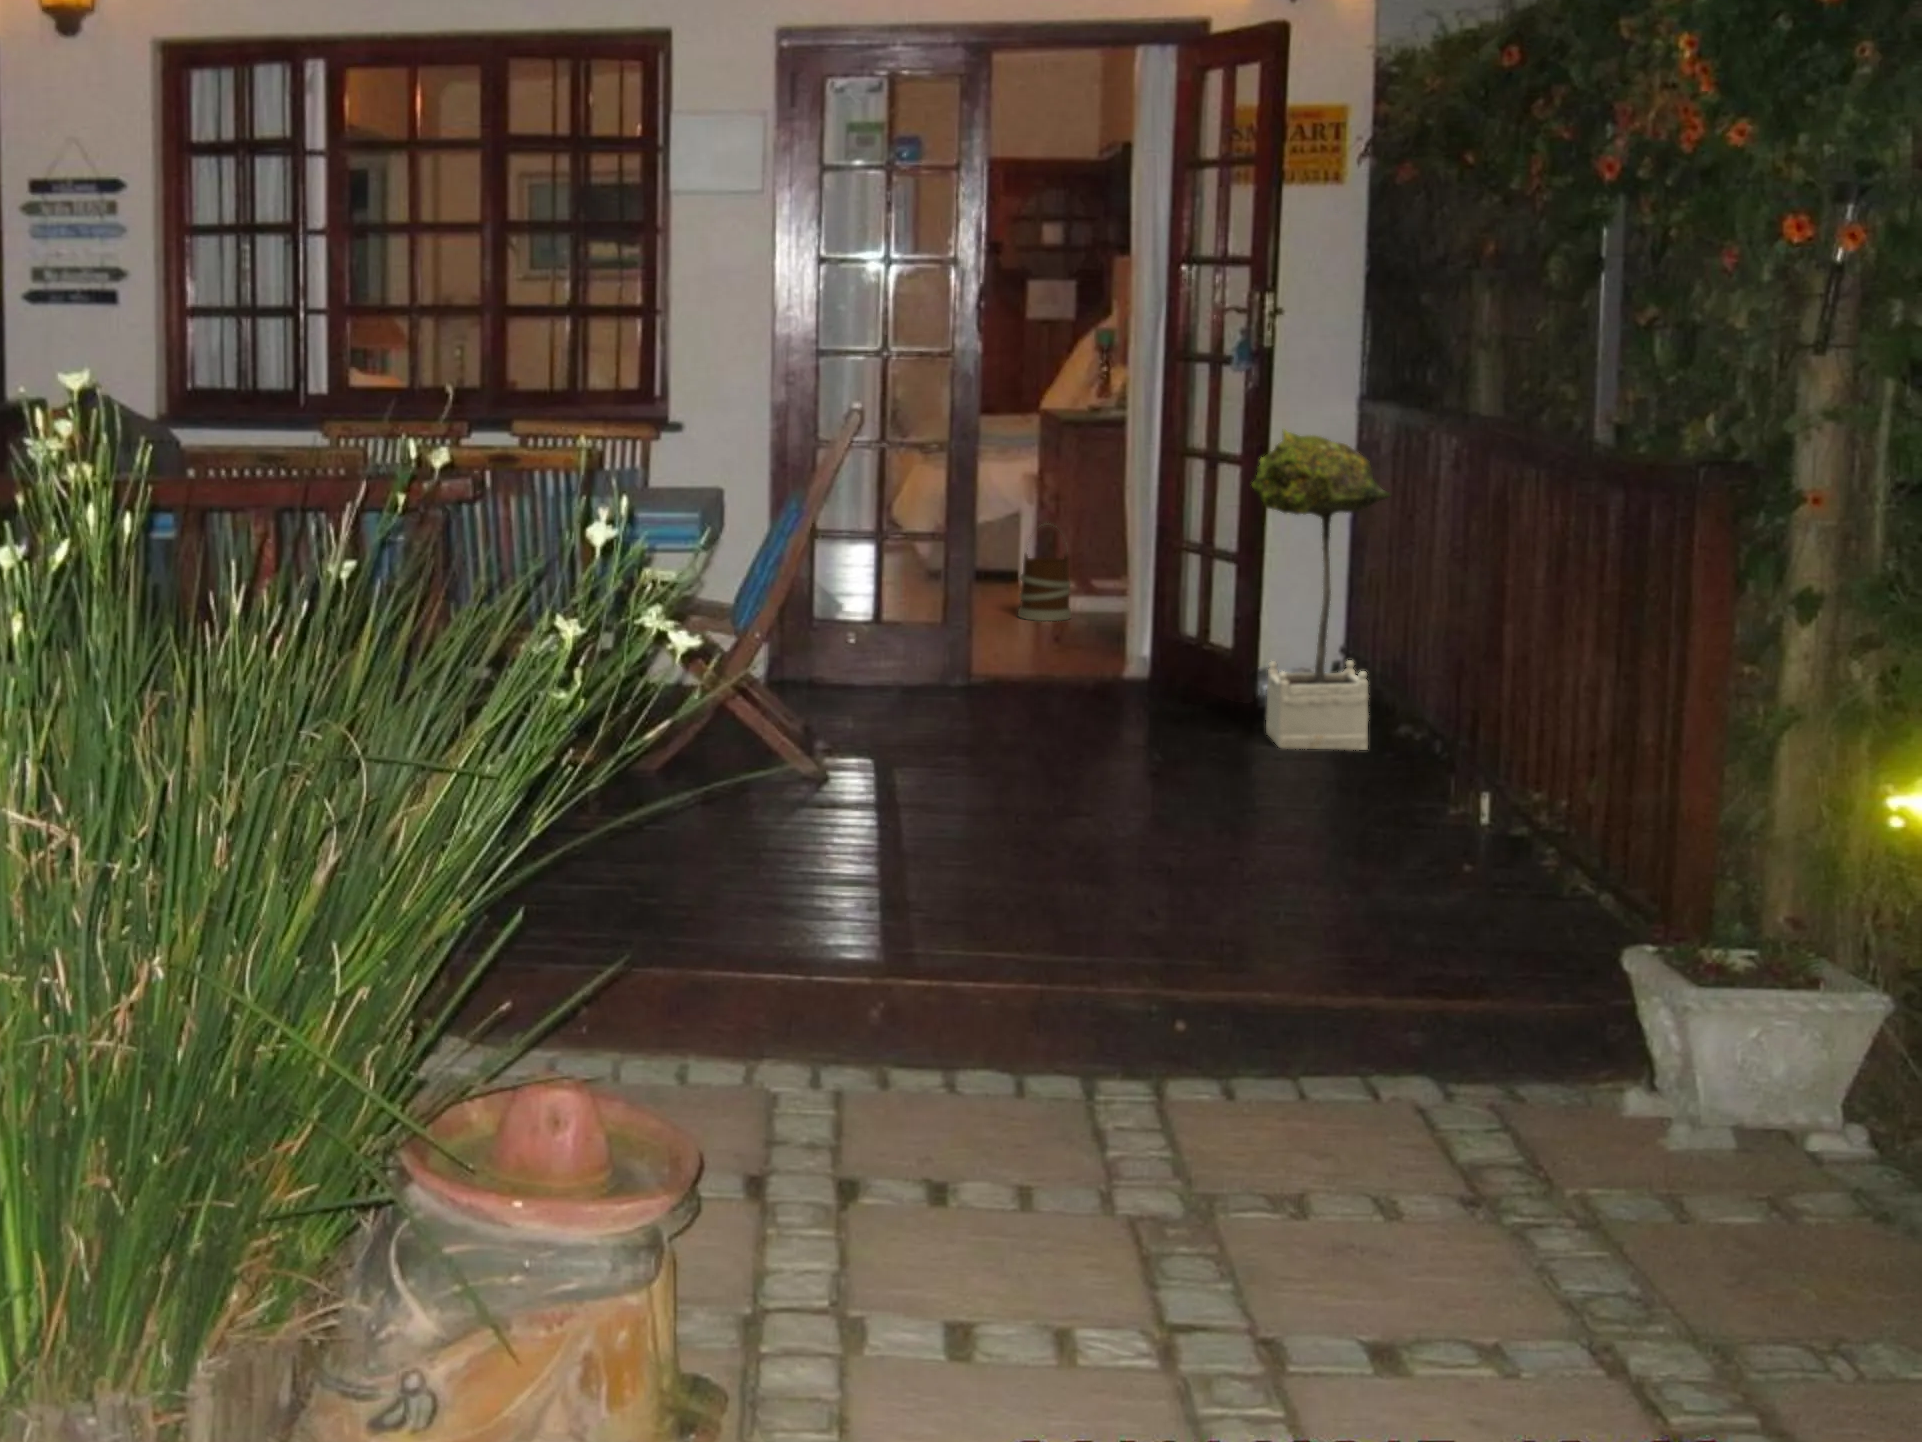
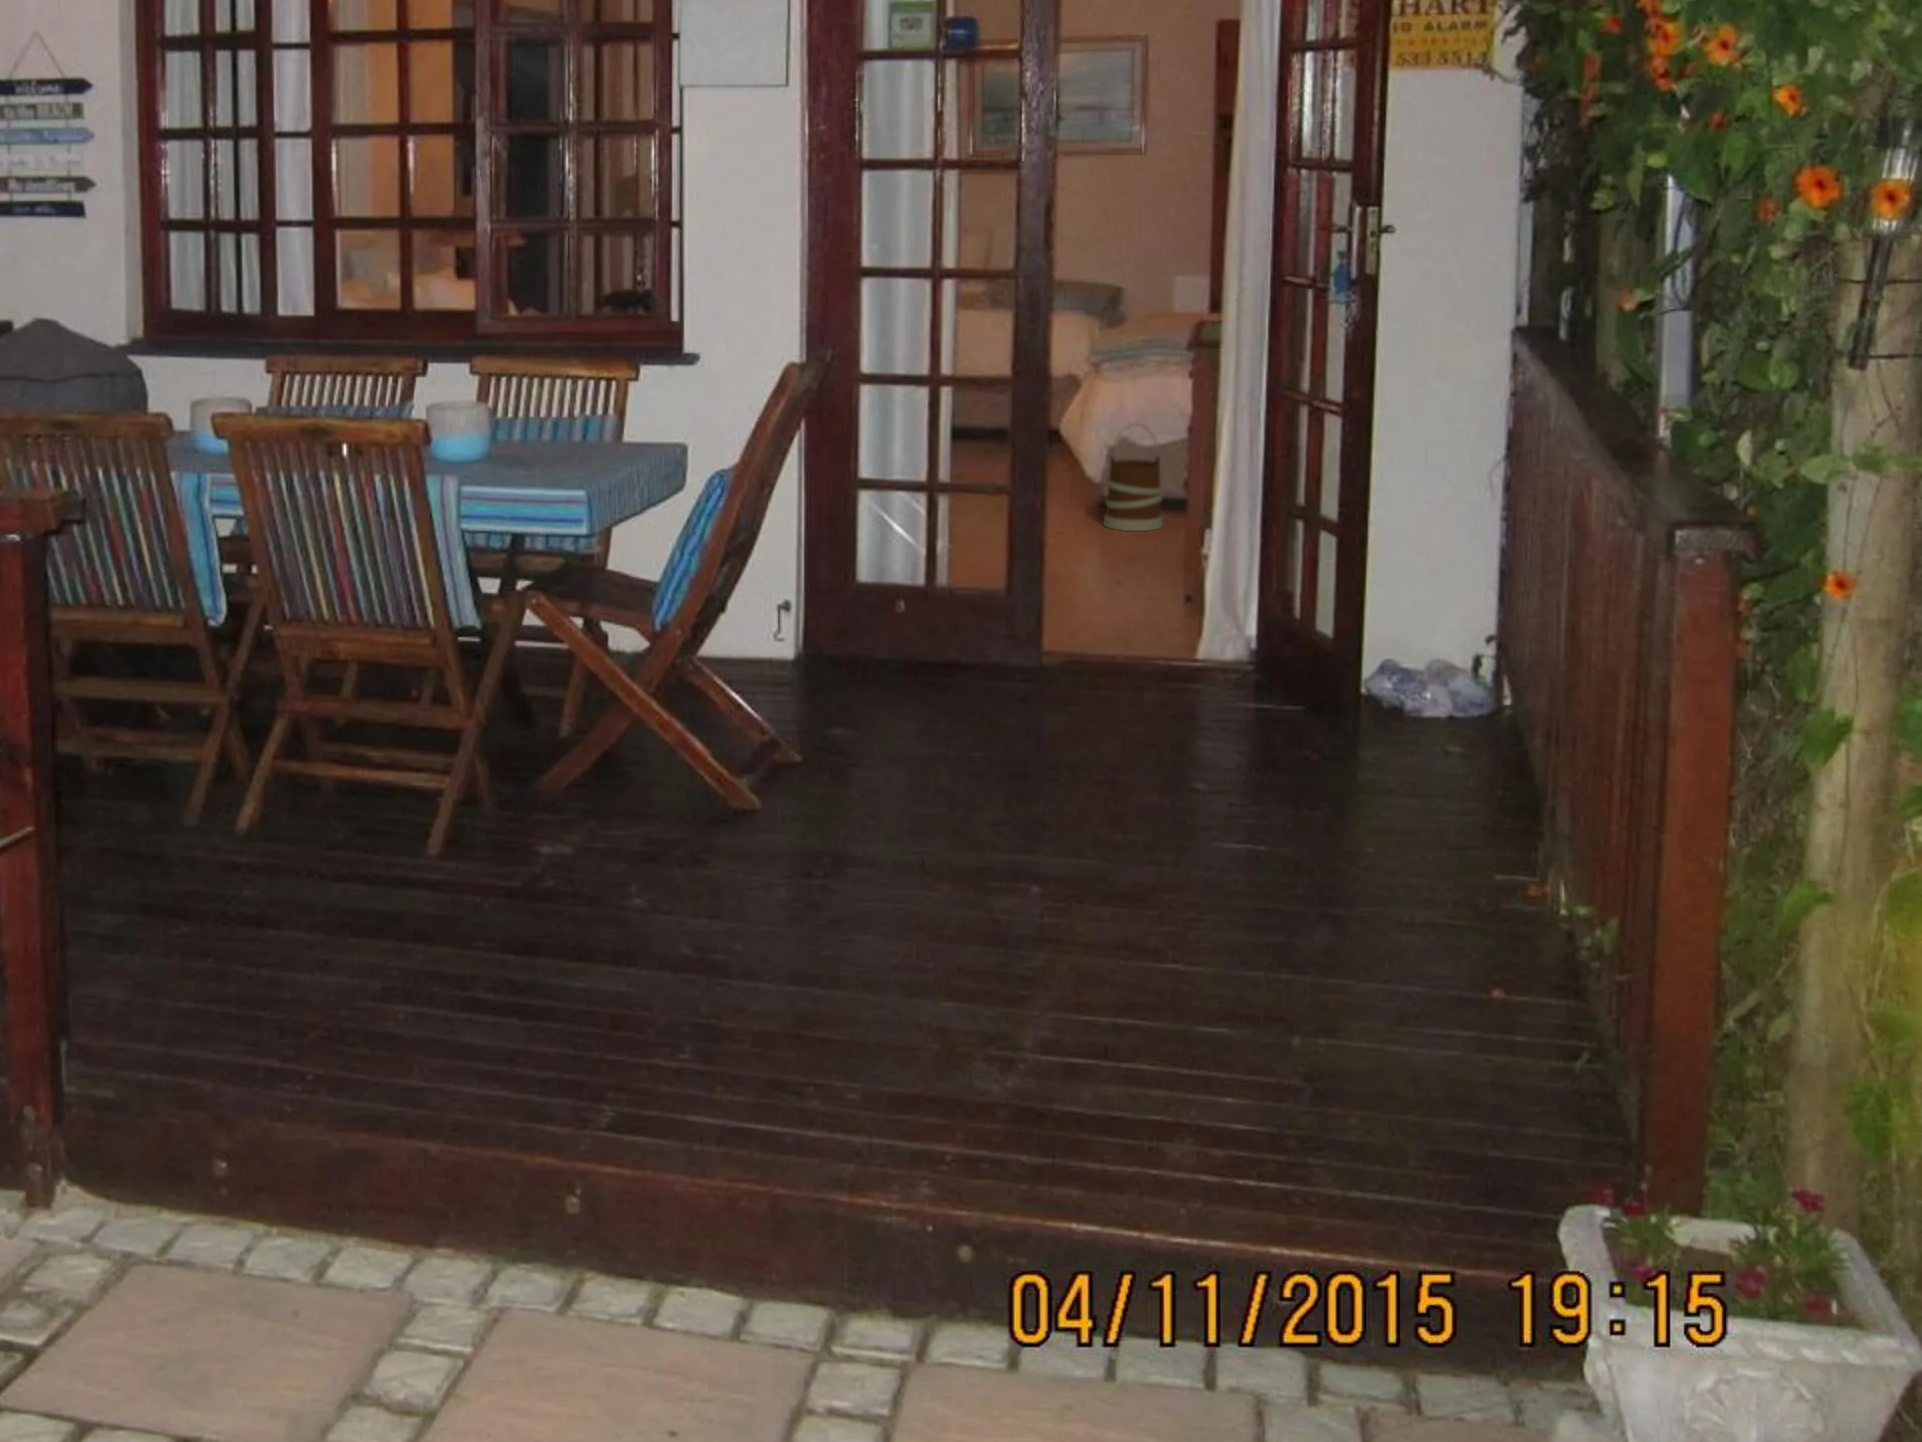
potted tree: present [1252,430,1392,750] -> none [1362,368,1539,762]

